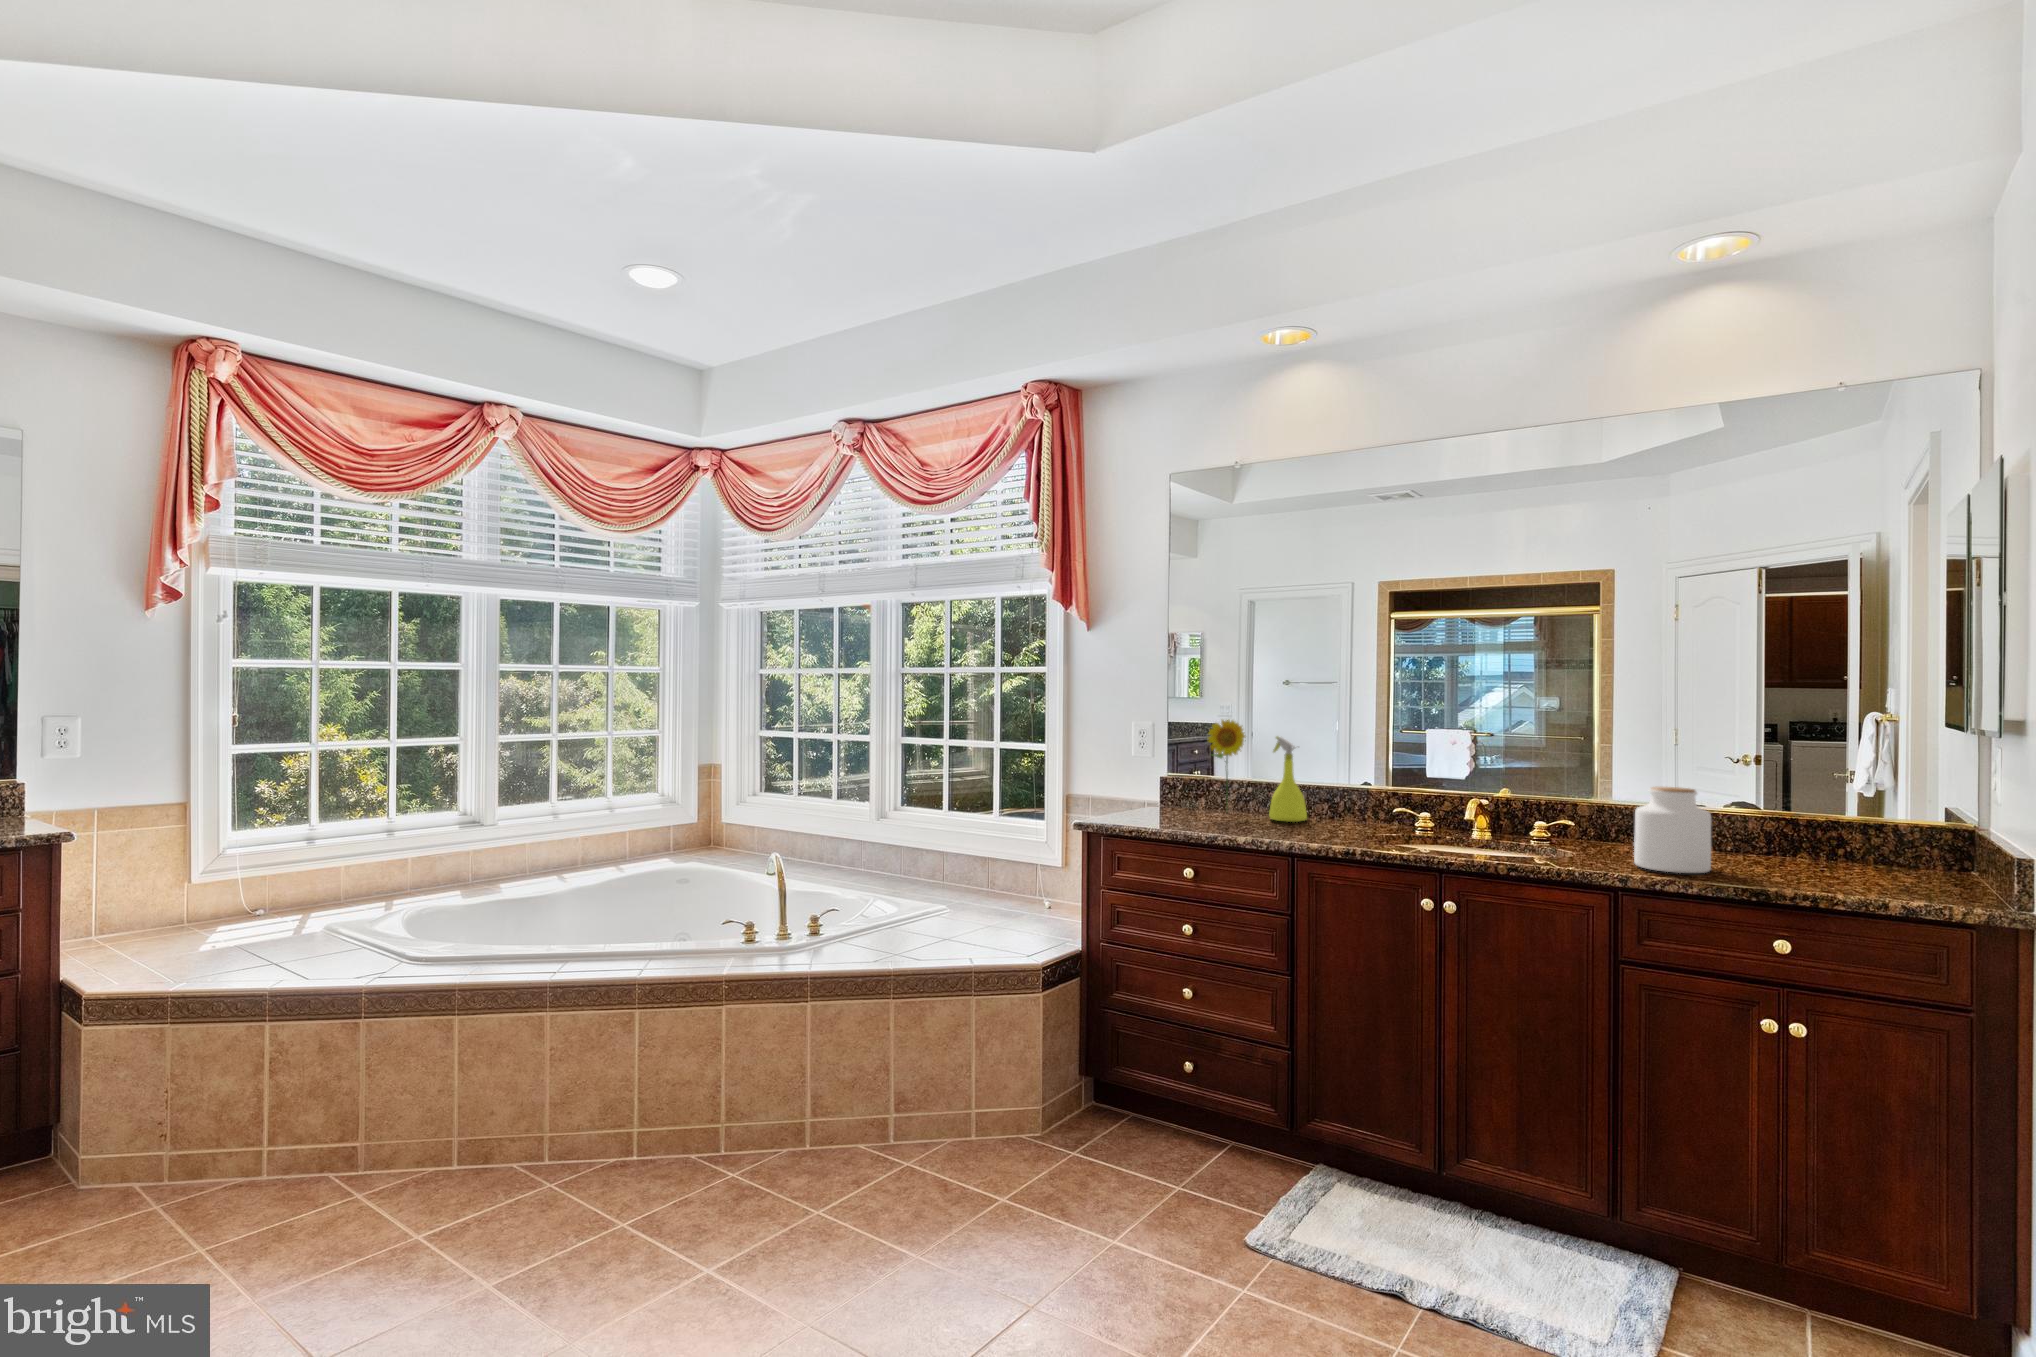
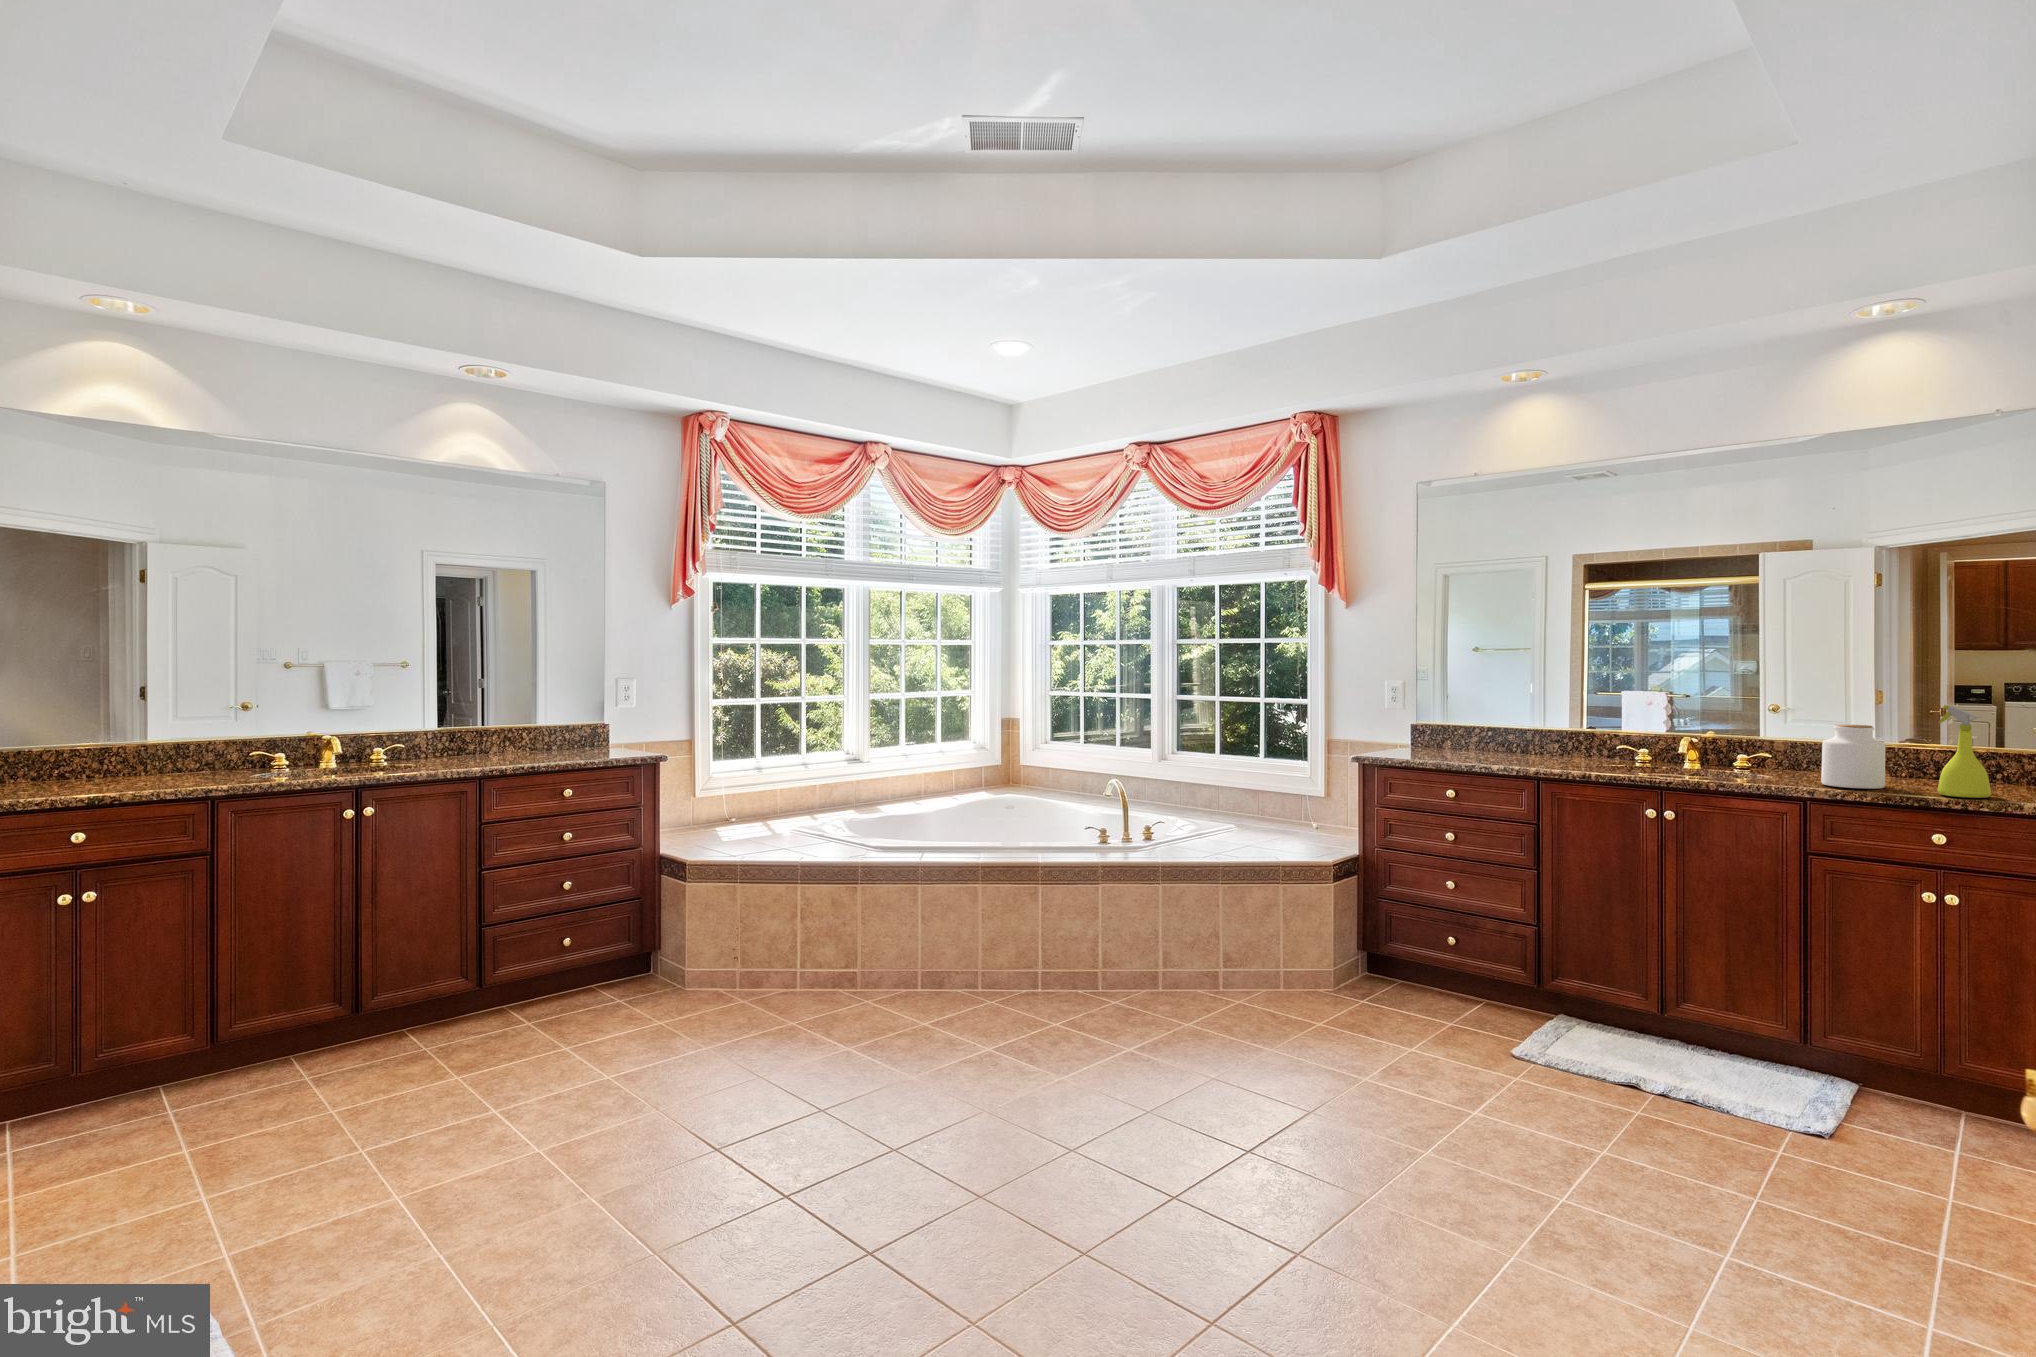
flower: present [1208,720,1245,811] -> none [1455,678,1489,753]
spray bottle: present [1269,736,1307,822] -> present [1937,705,1991,798]

